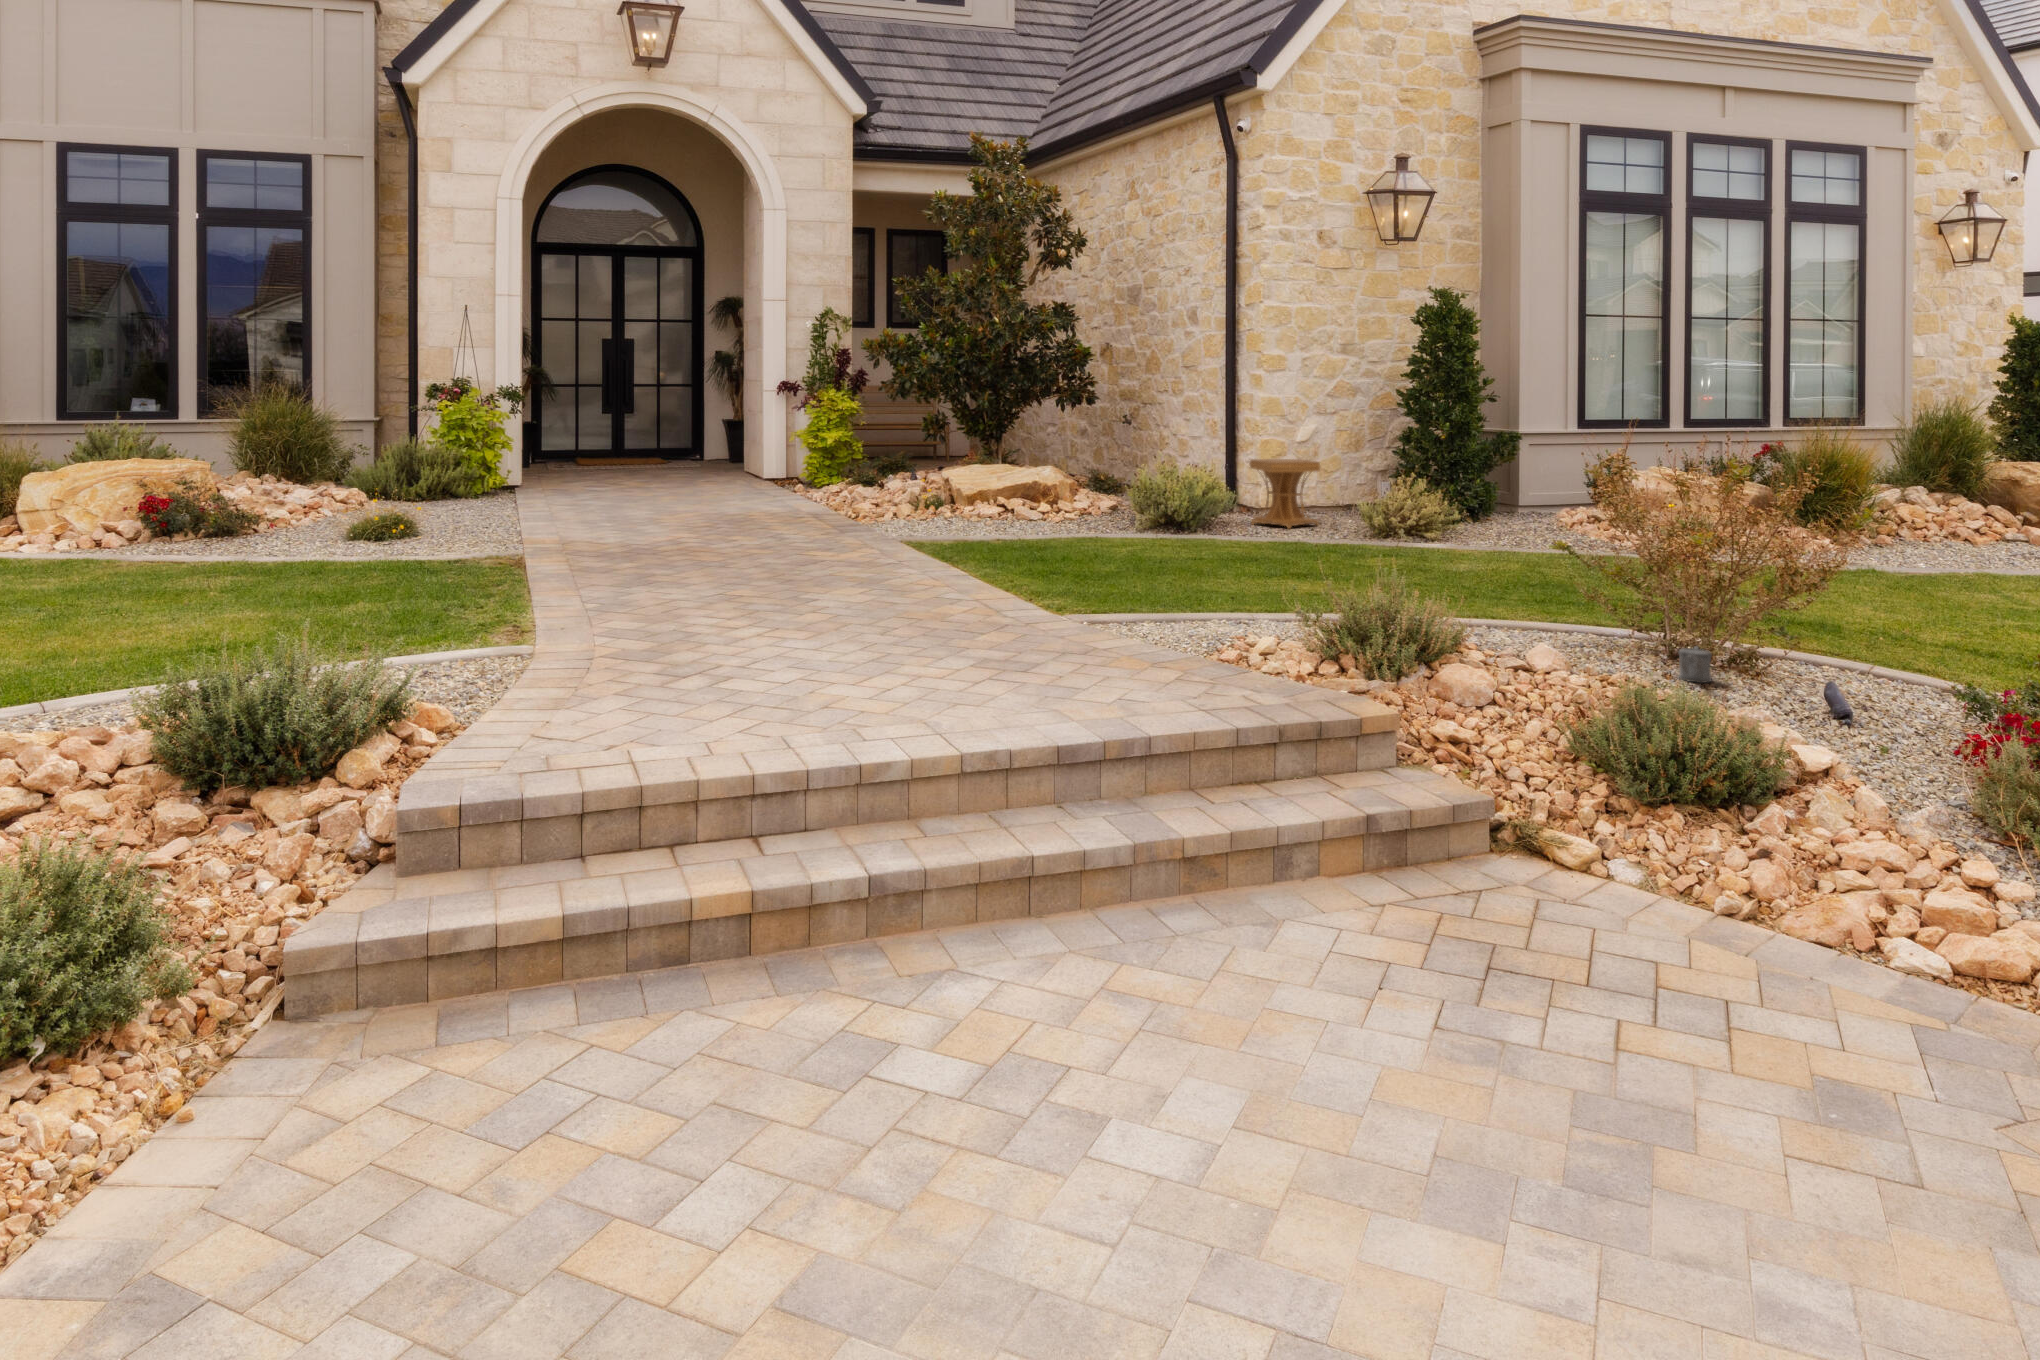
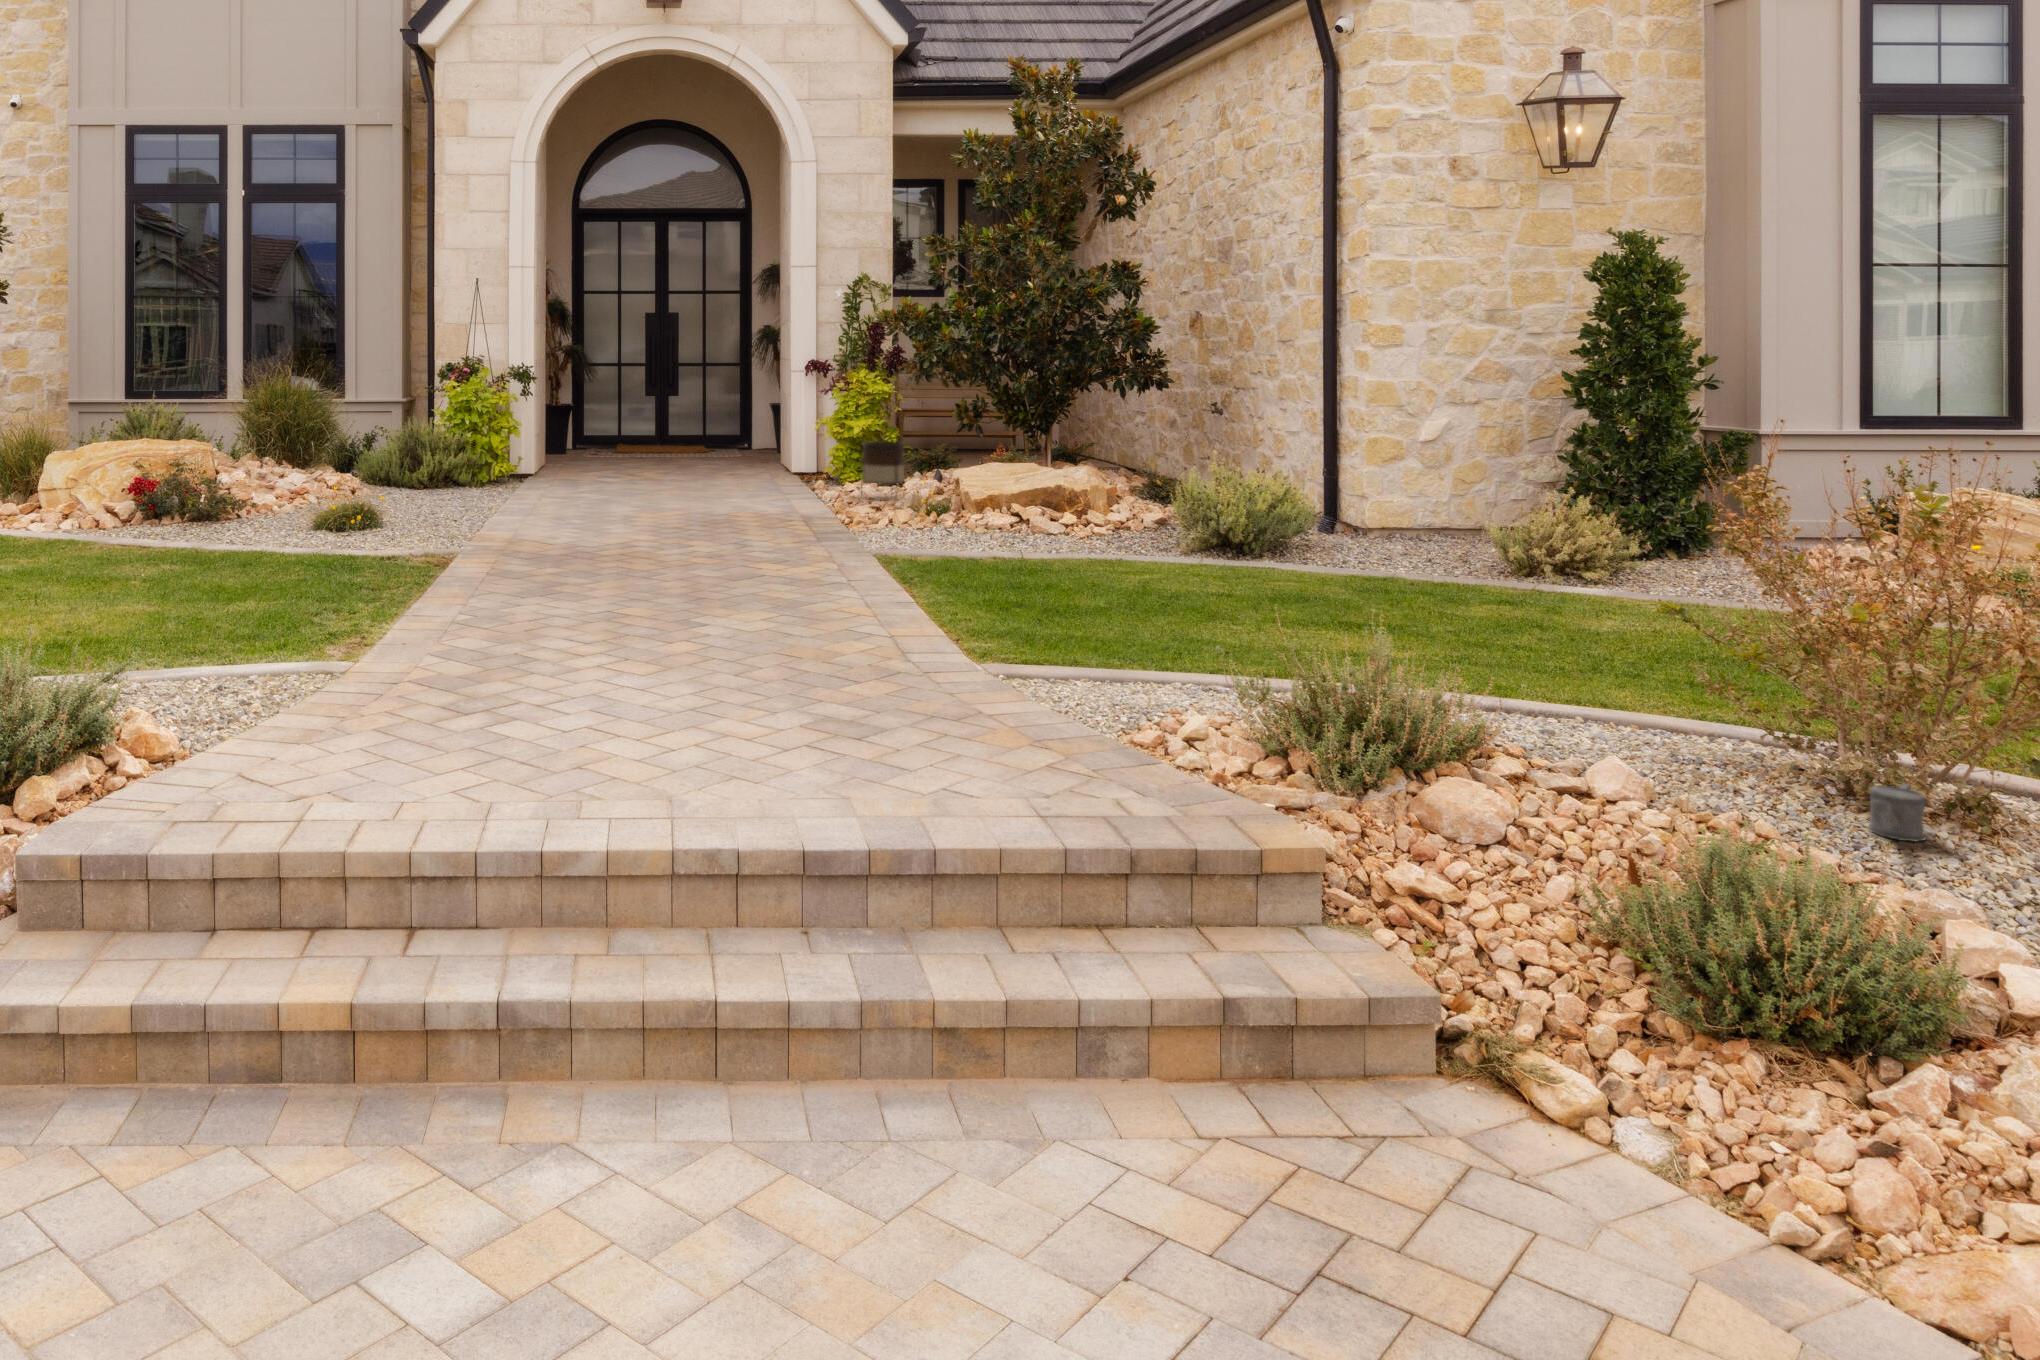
planter: none [844,458,882,510] -> present [861,441,904,498]
side table: present [1250,459,1320,529] -> none [1351,458,1447,549]

